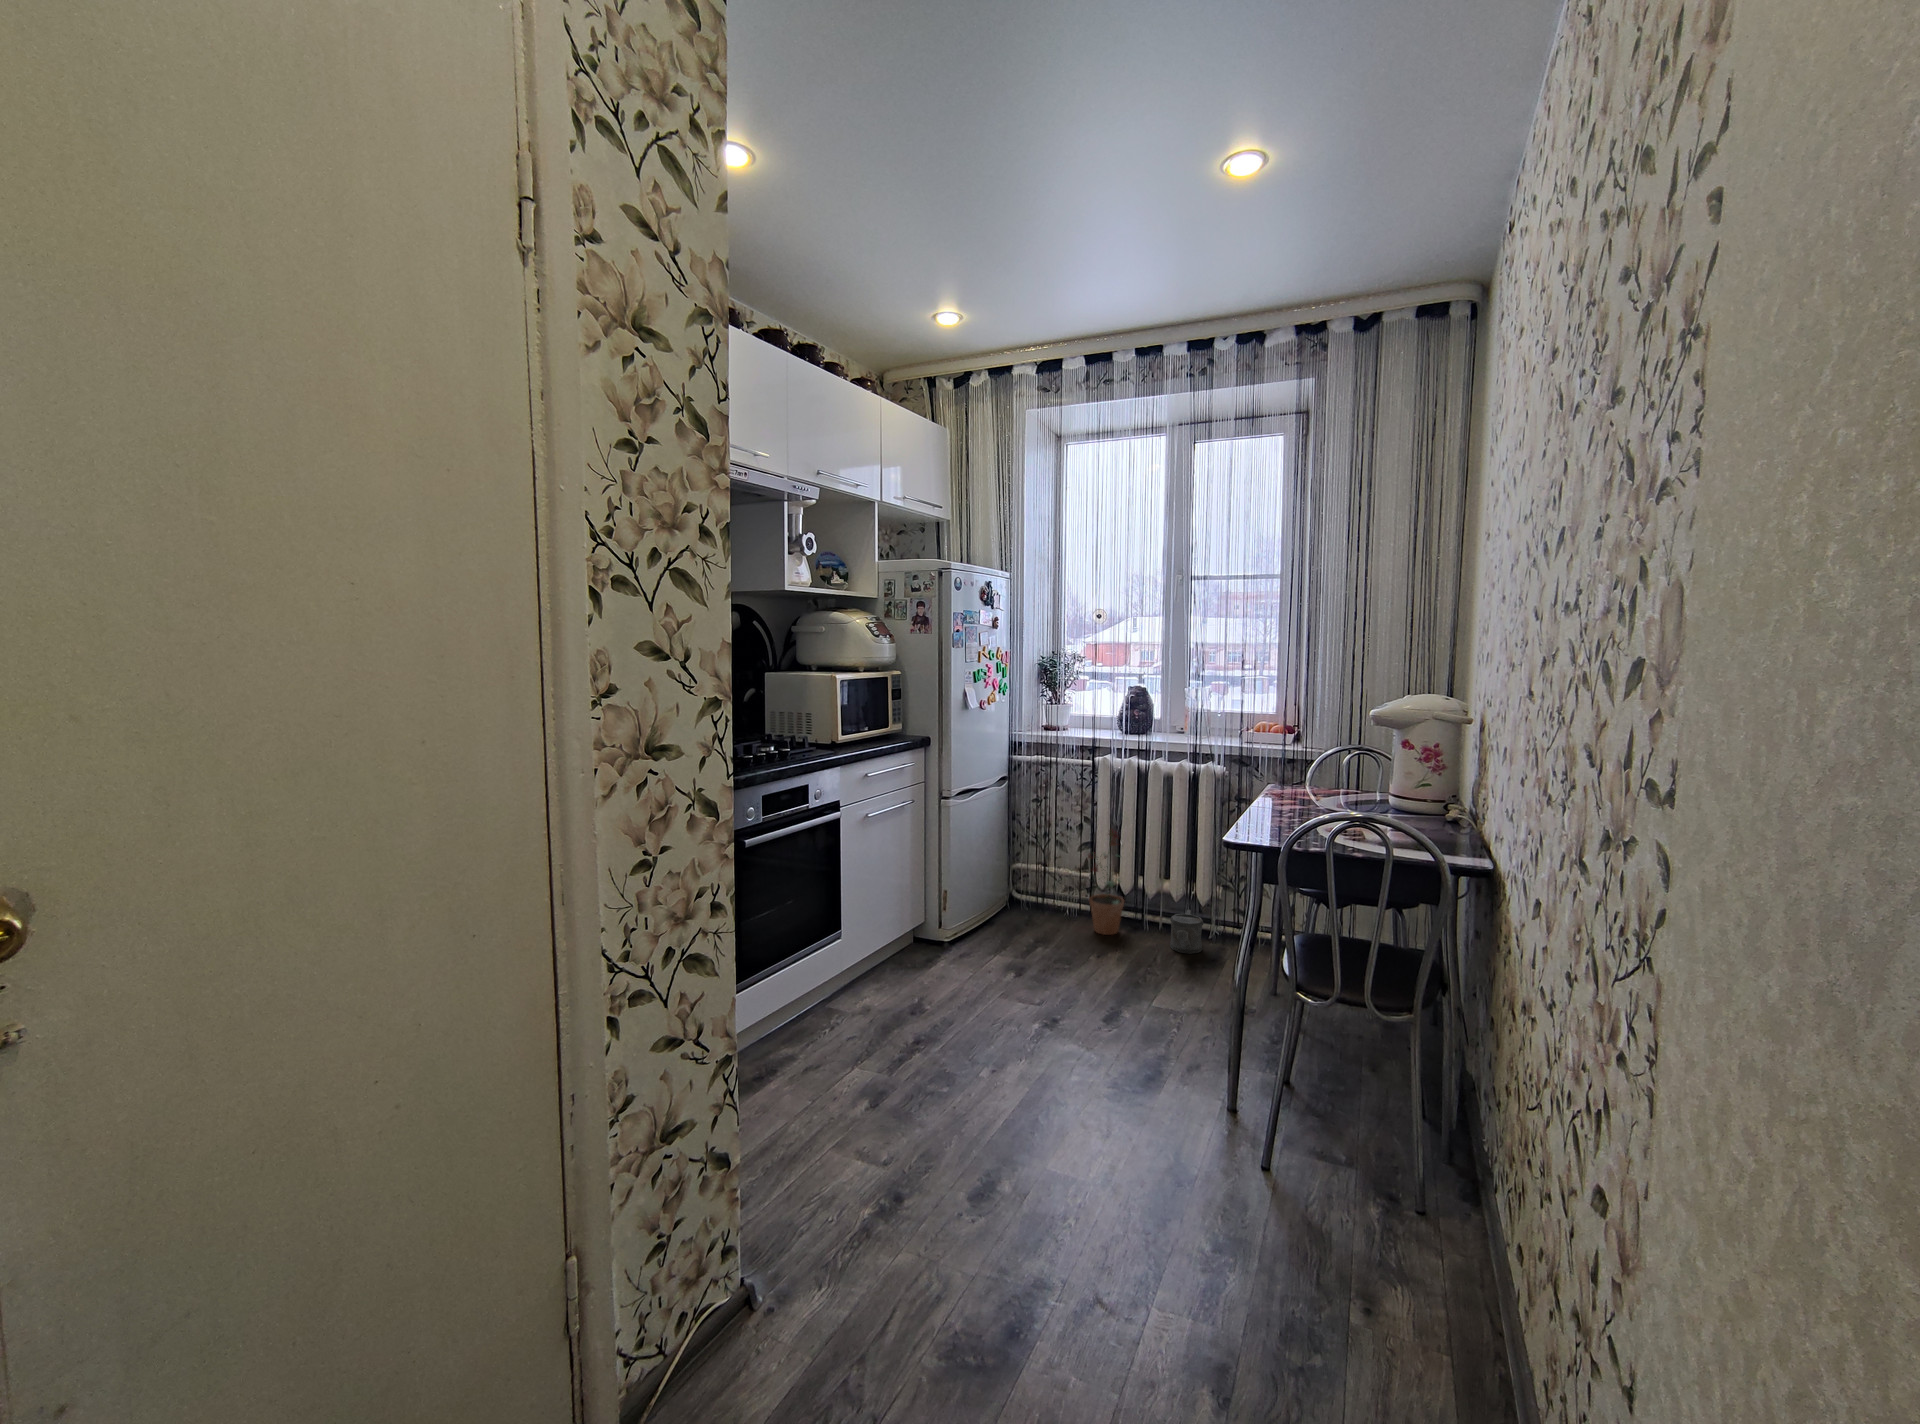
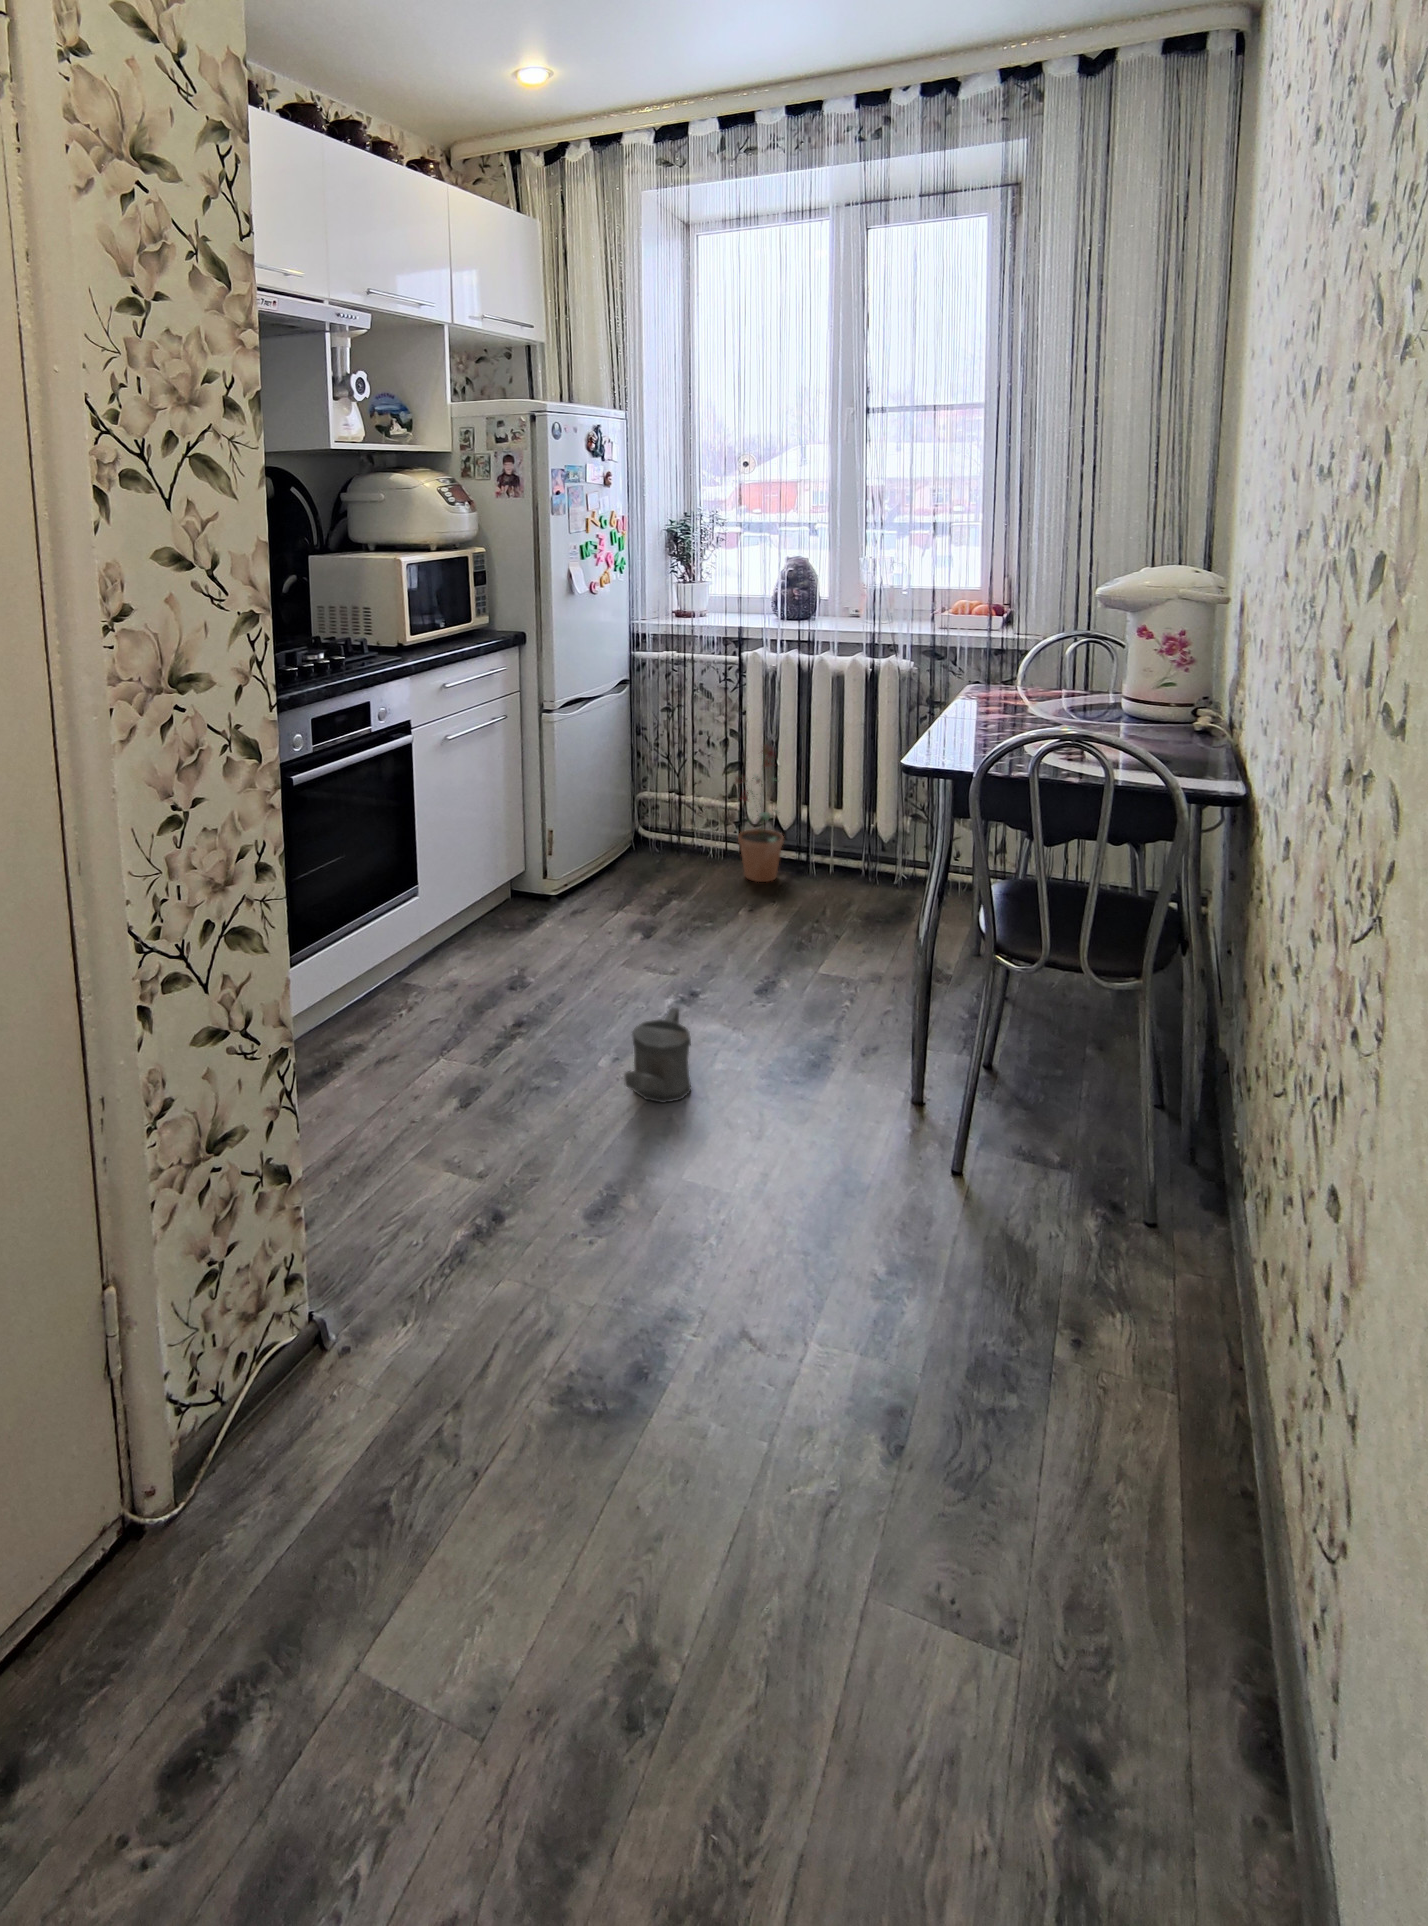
watering can: present [1170,909,1203,954] -> present [624,1008,691,1103]

